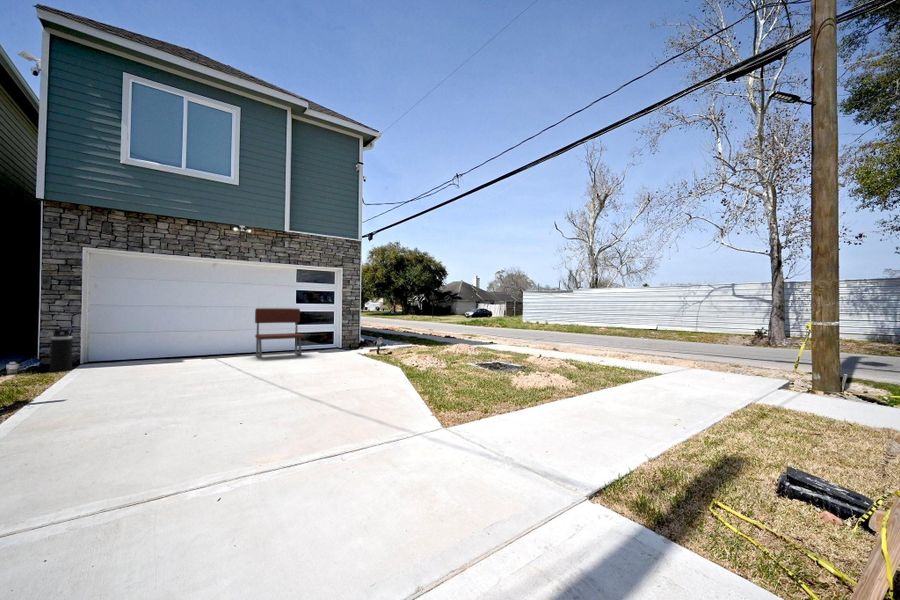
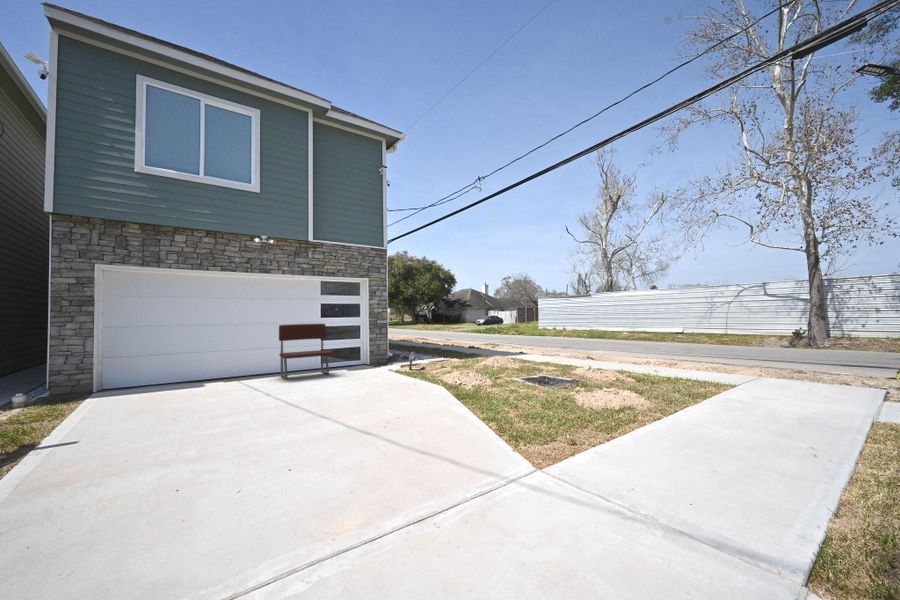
trash can: present [50,330,73,372] -> none [60,355,85,403]

